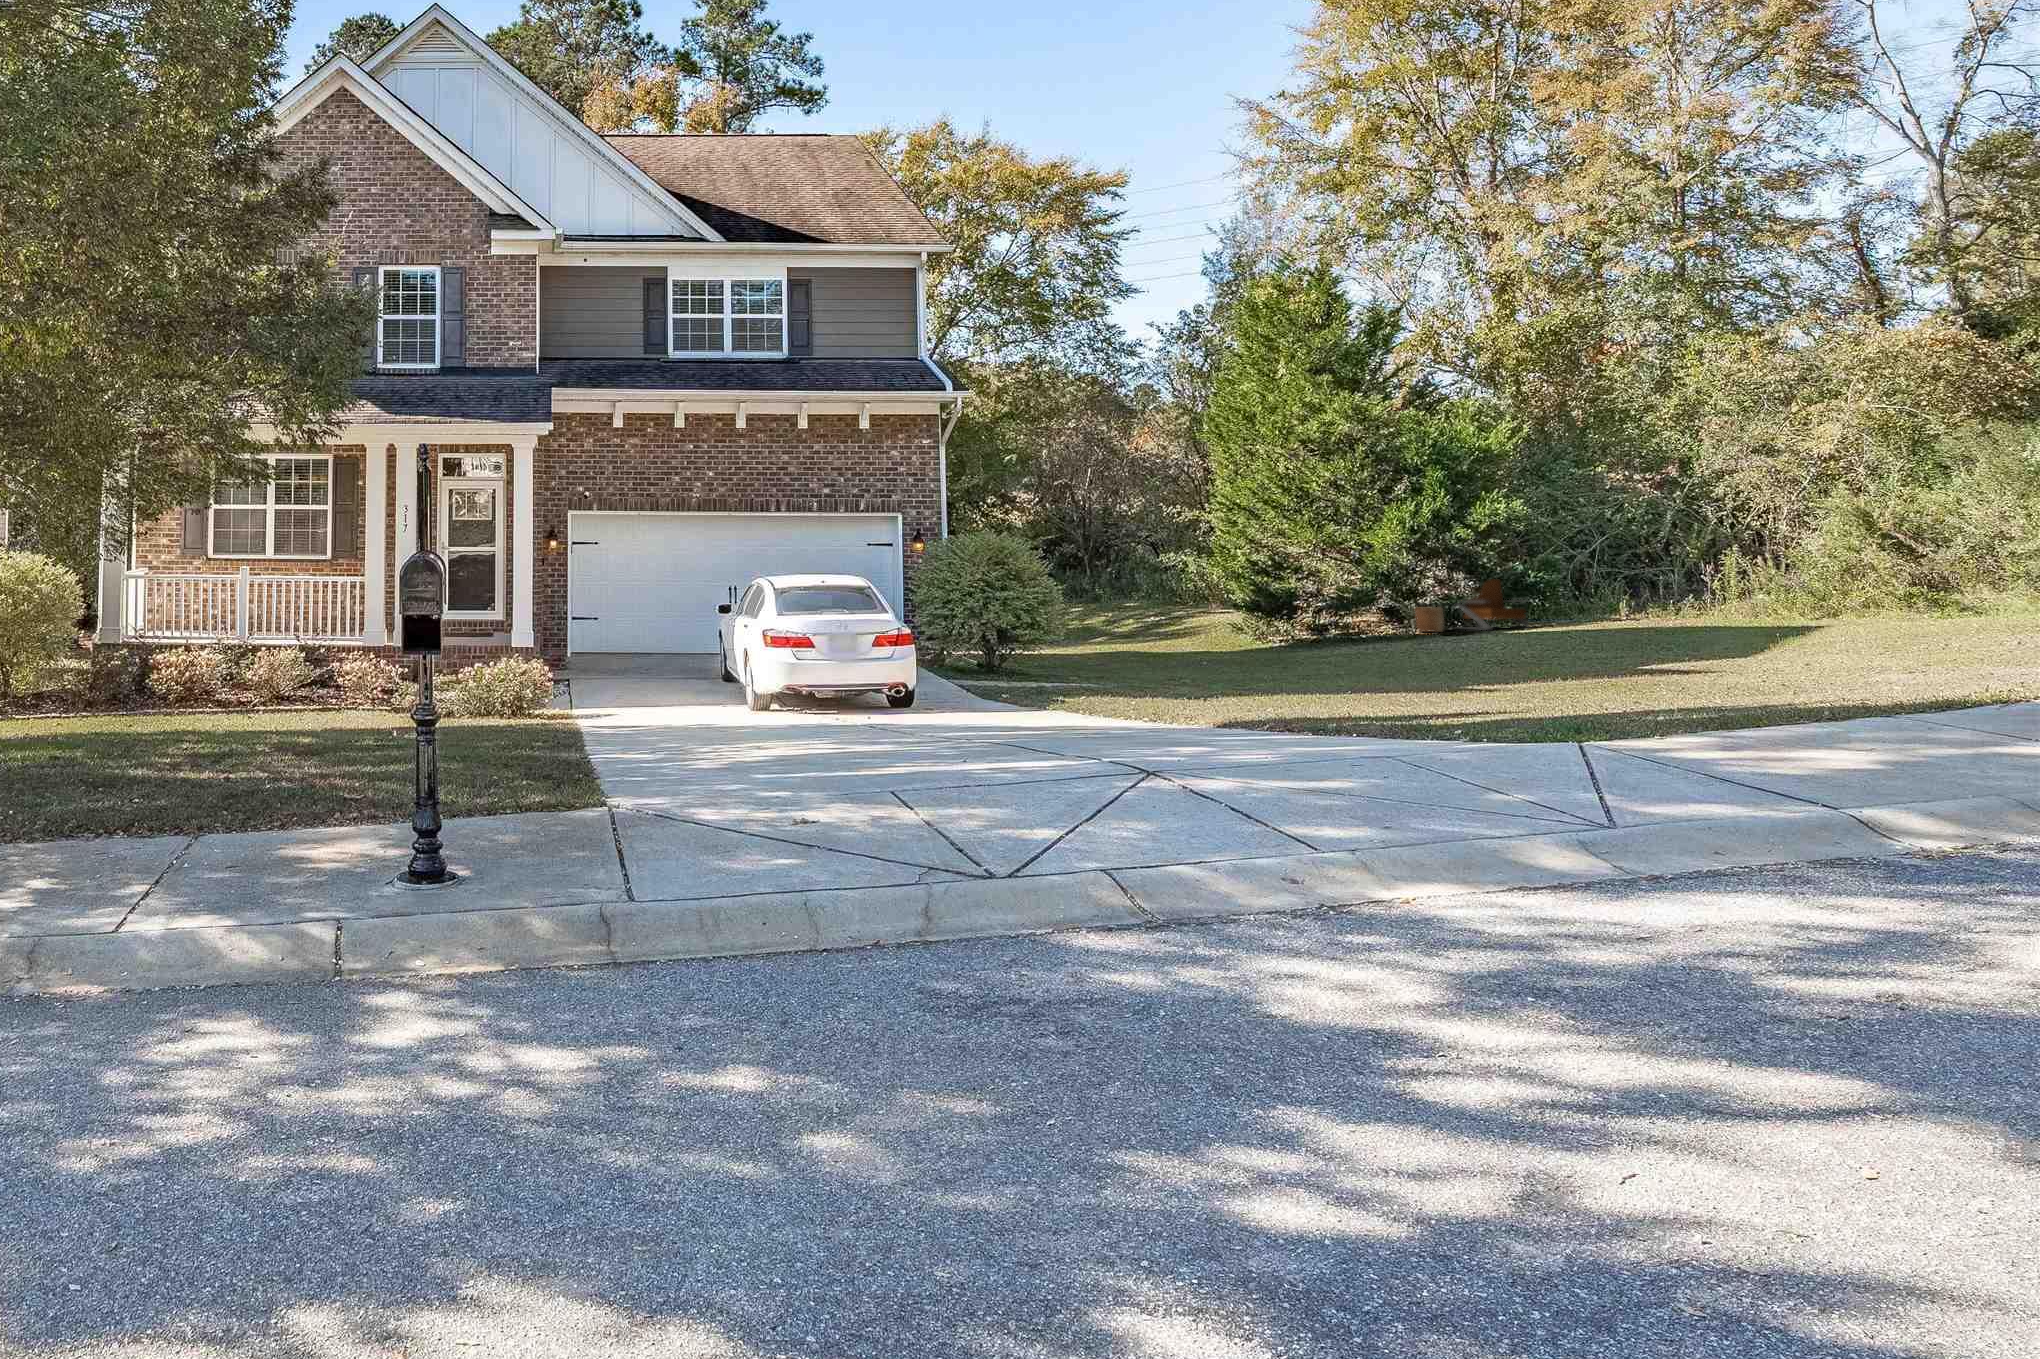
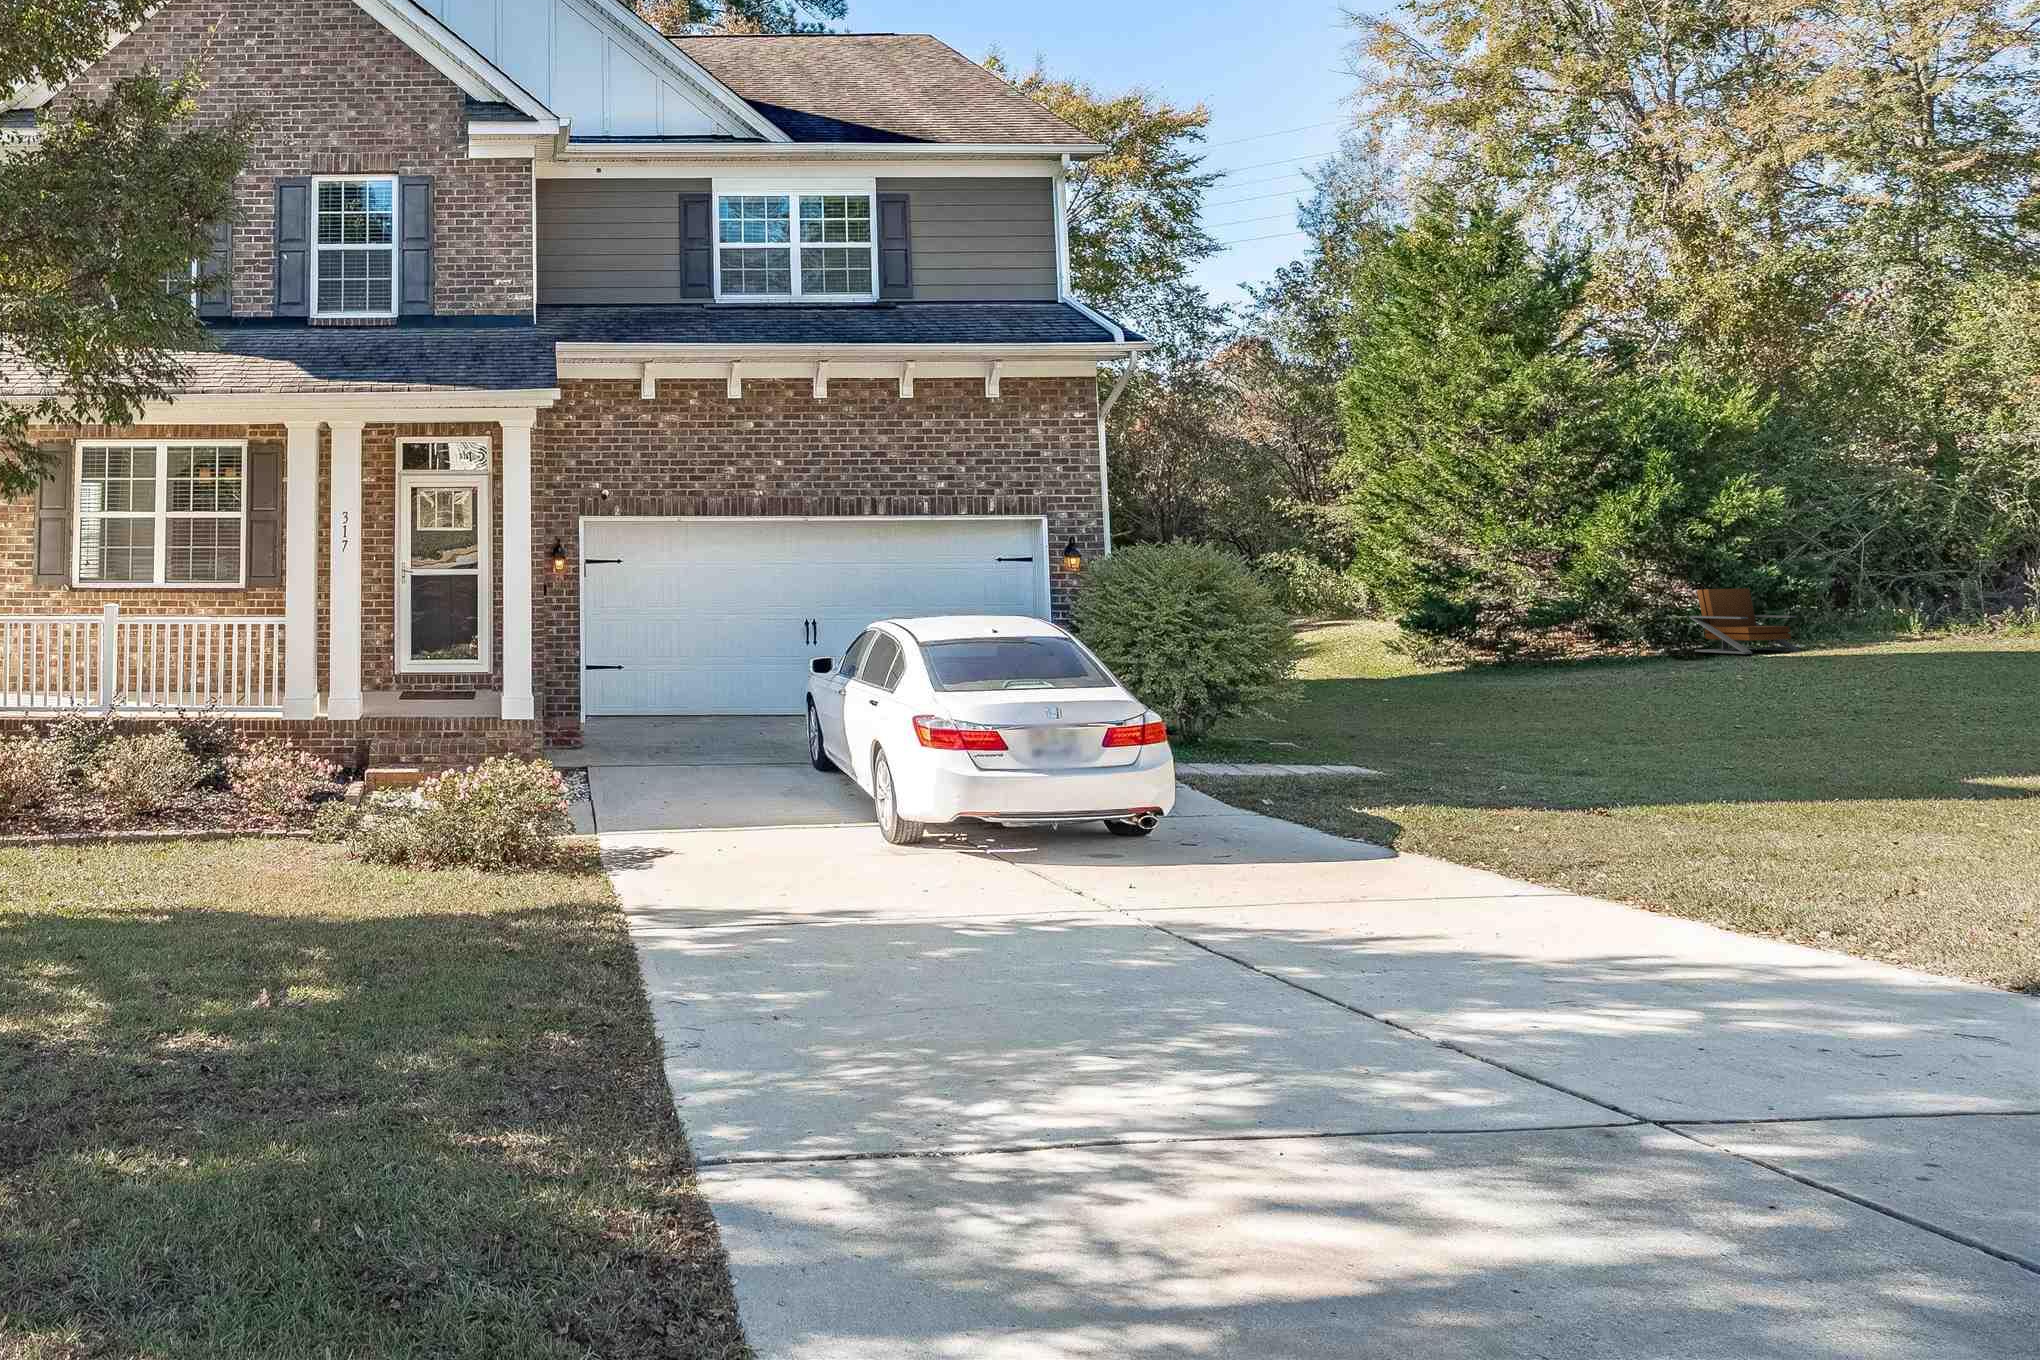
woven basket: present [1415,607,1444,632] -> none [1642,624,1682,657]

